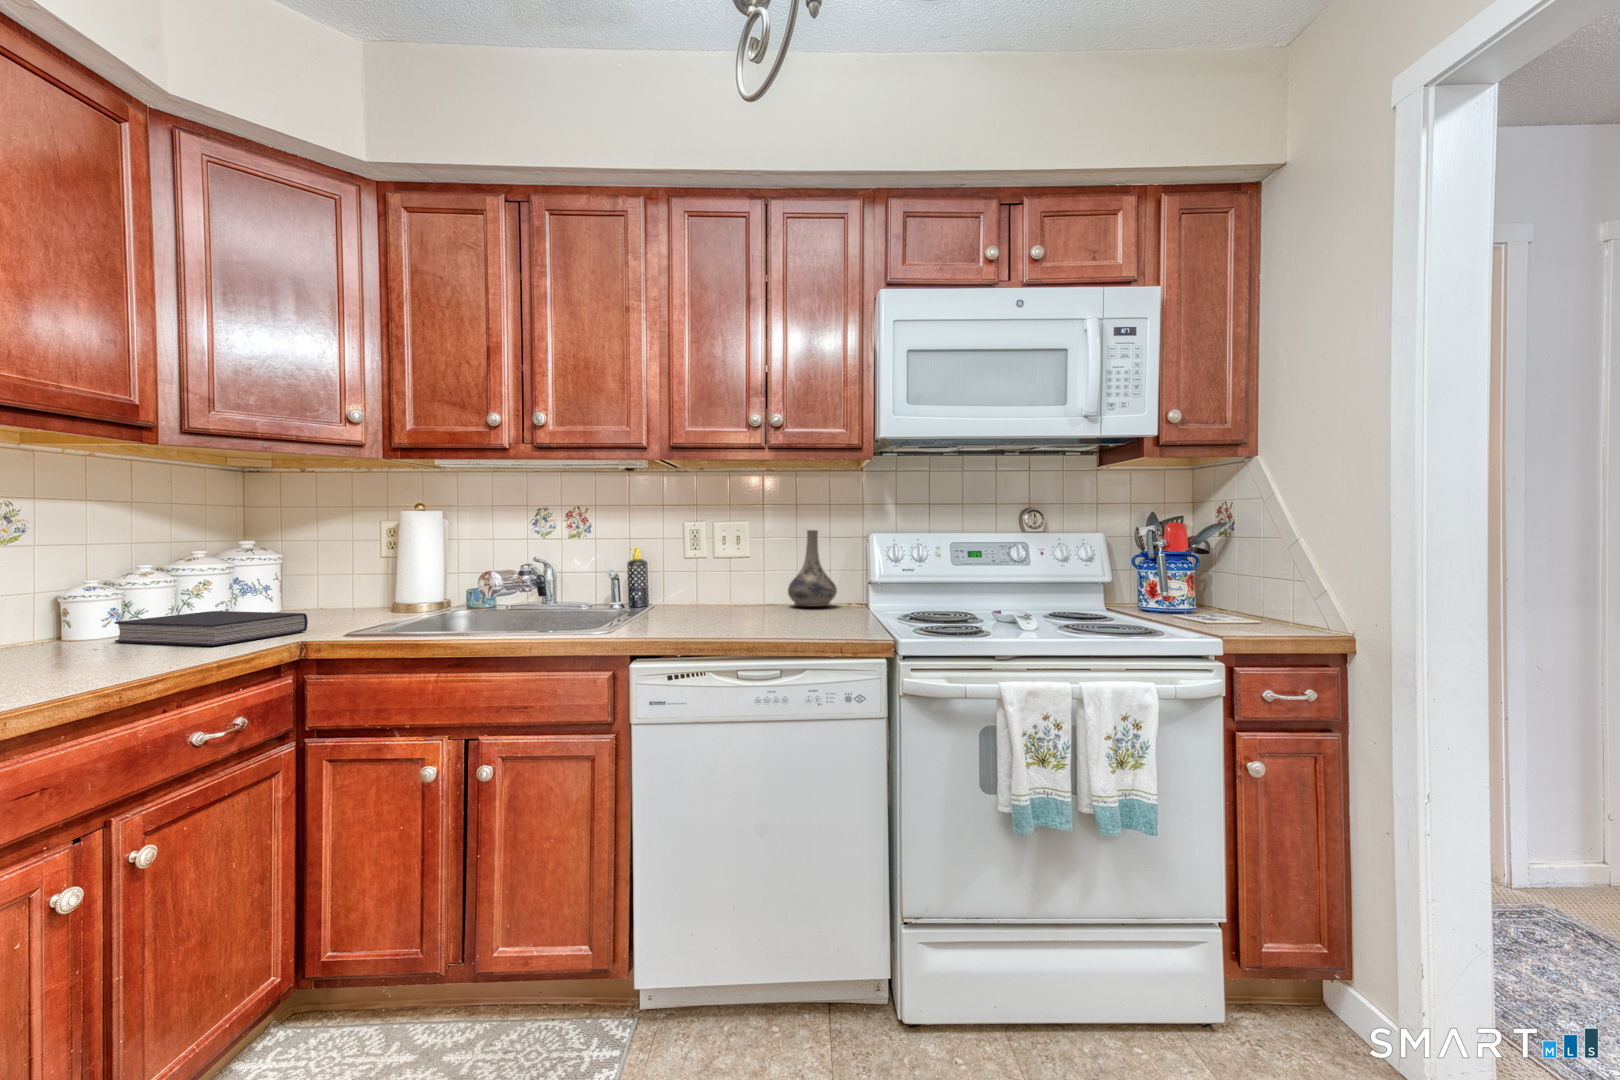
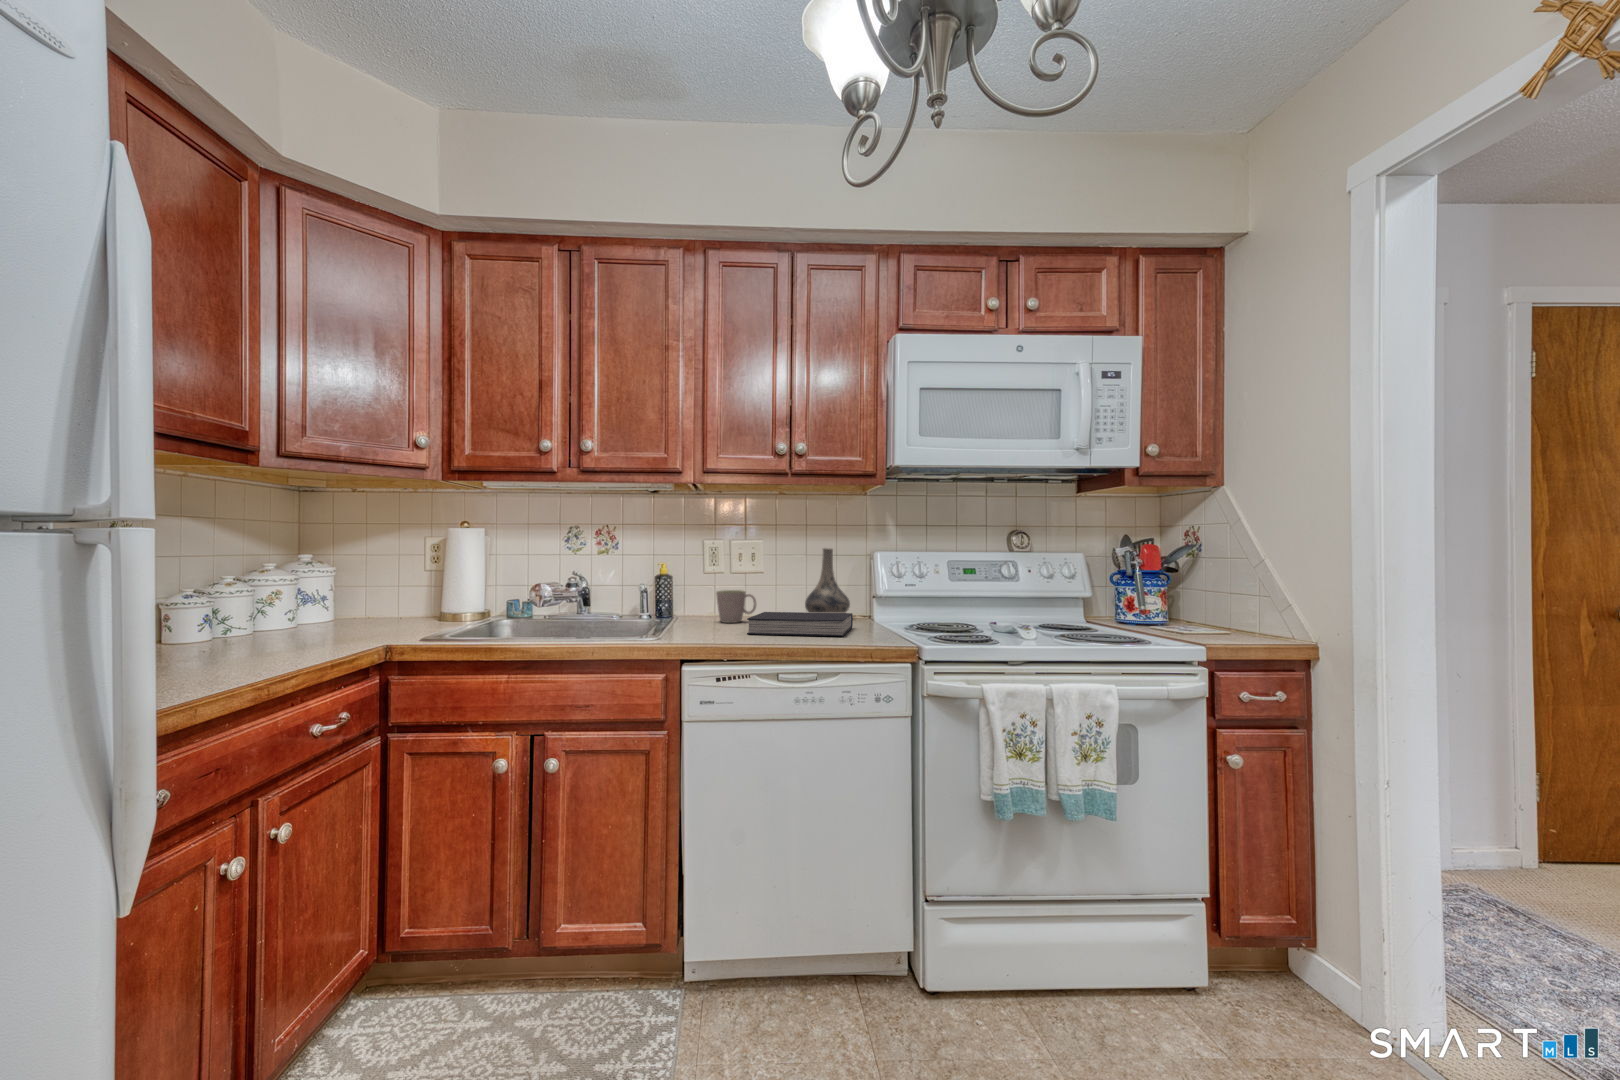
mug: none [689,576,732,611] -> present [716,590,756,623]
book: present [115,611,308,646] -> present [747,612,853,636]

